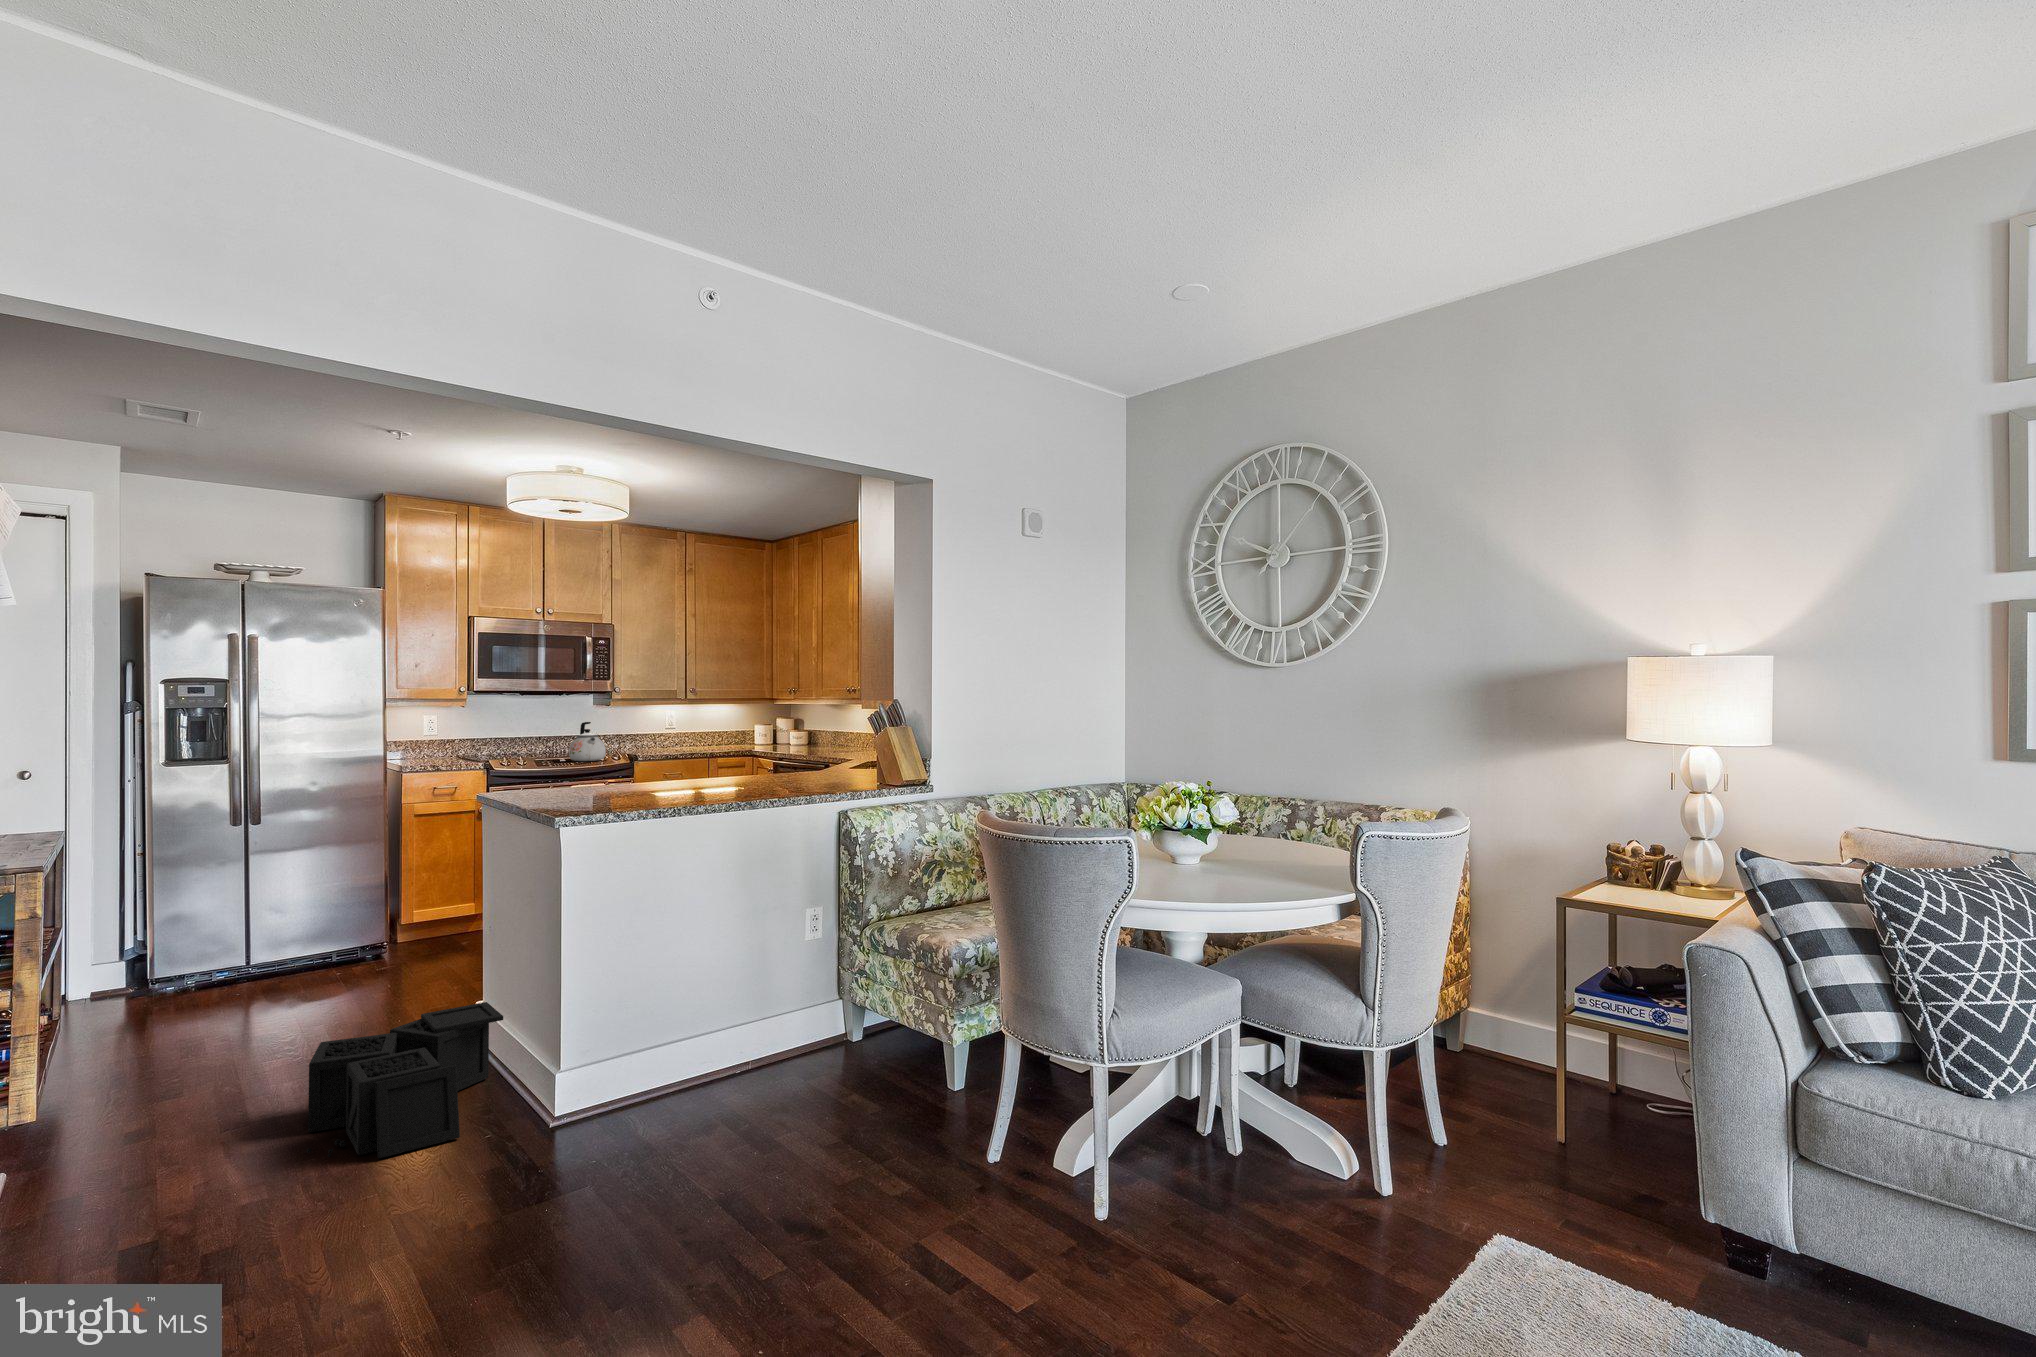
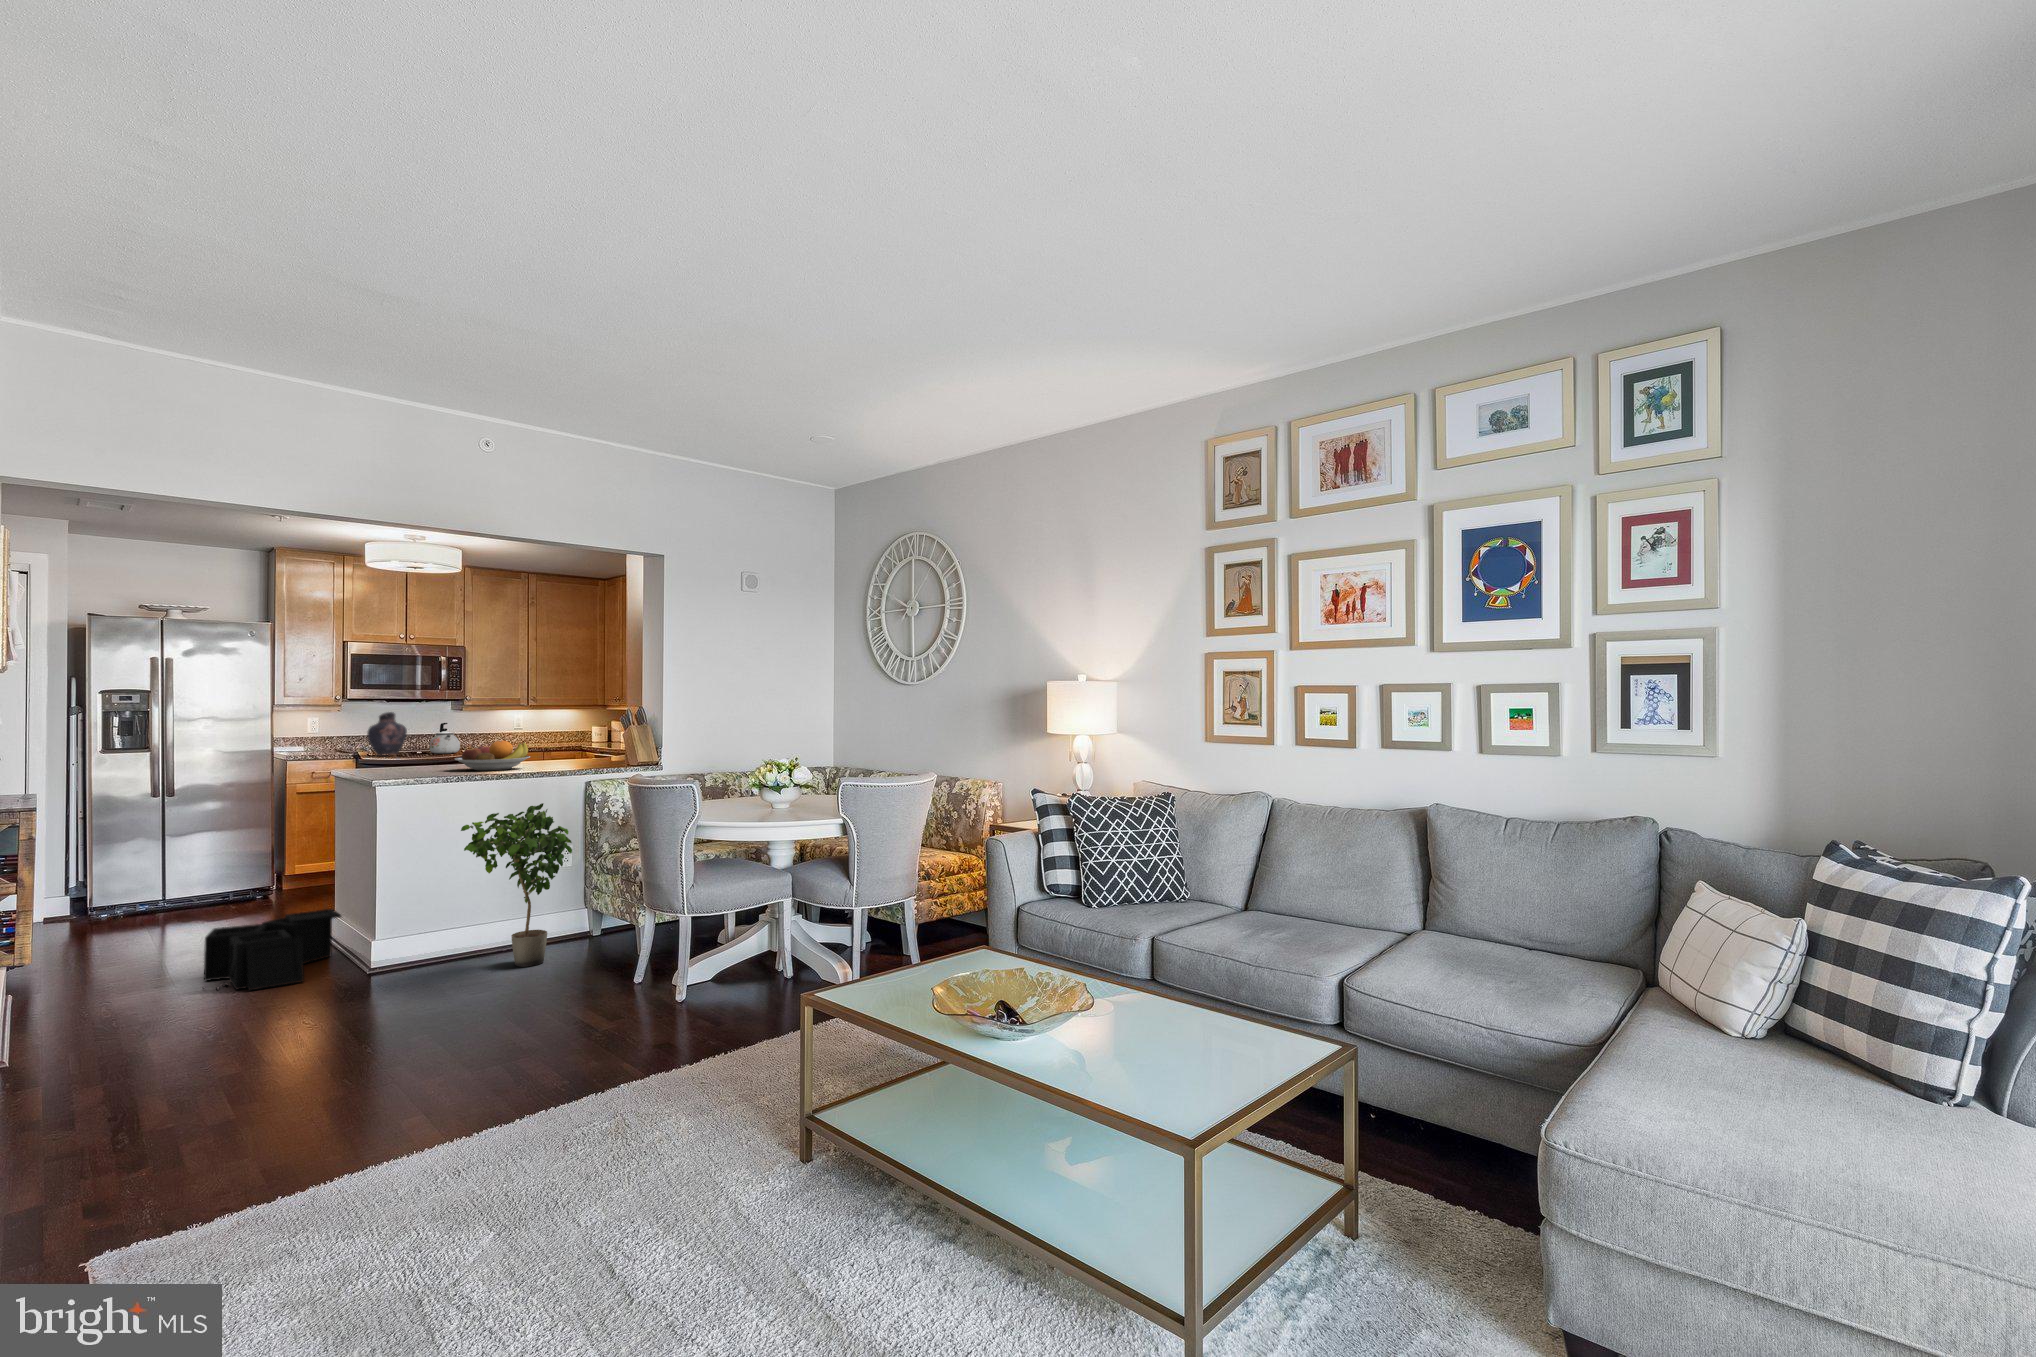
vase: none [496,708,543,765] -> present [367,712,407,756]
fruit bowl: none [644,750,744,793] -> present [455,741,530,771]
potted plant: none [694,848,854,1107] -> present [461,803,572,967]

